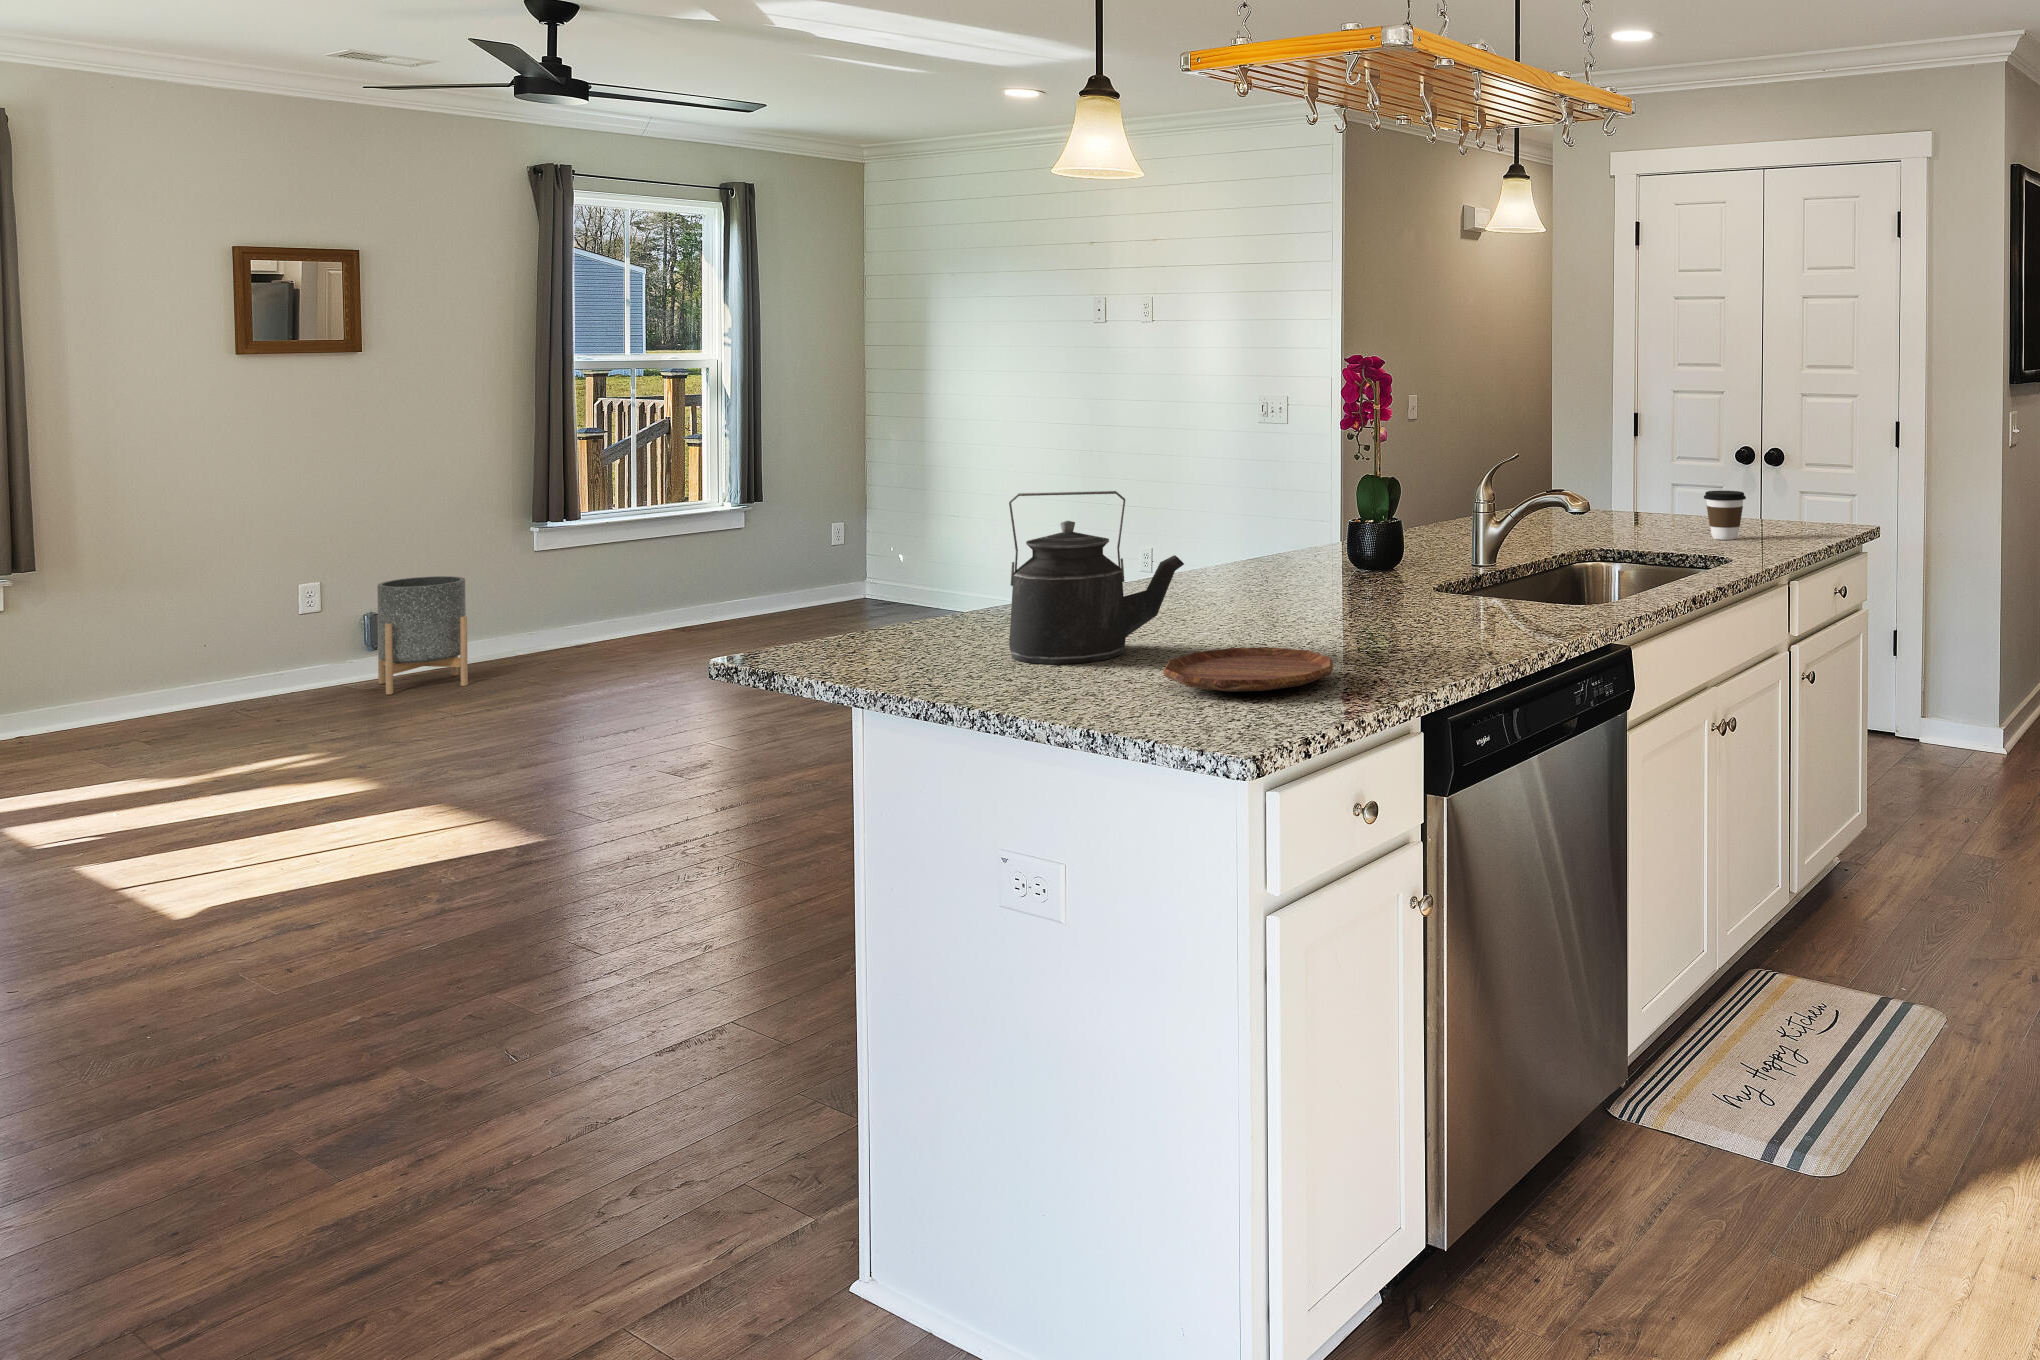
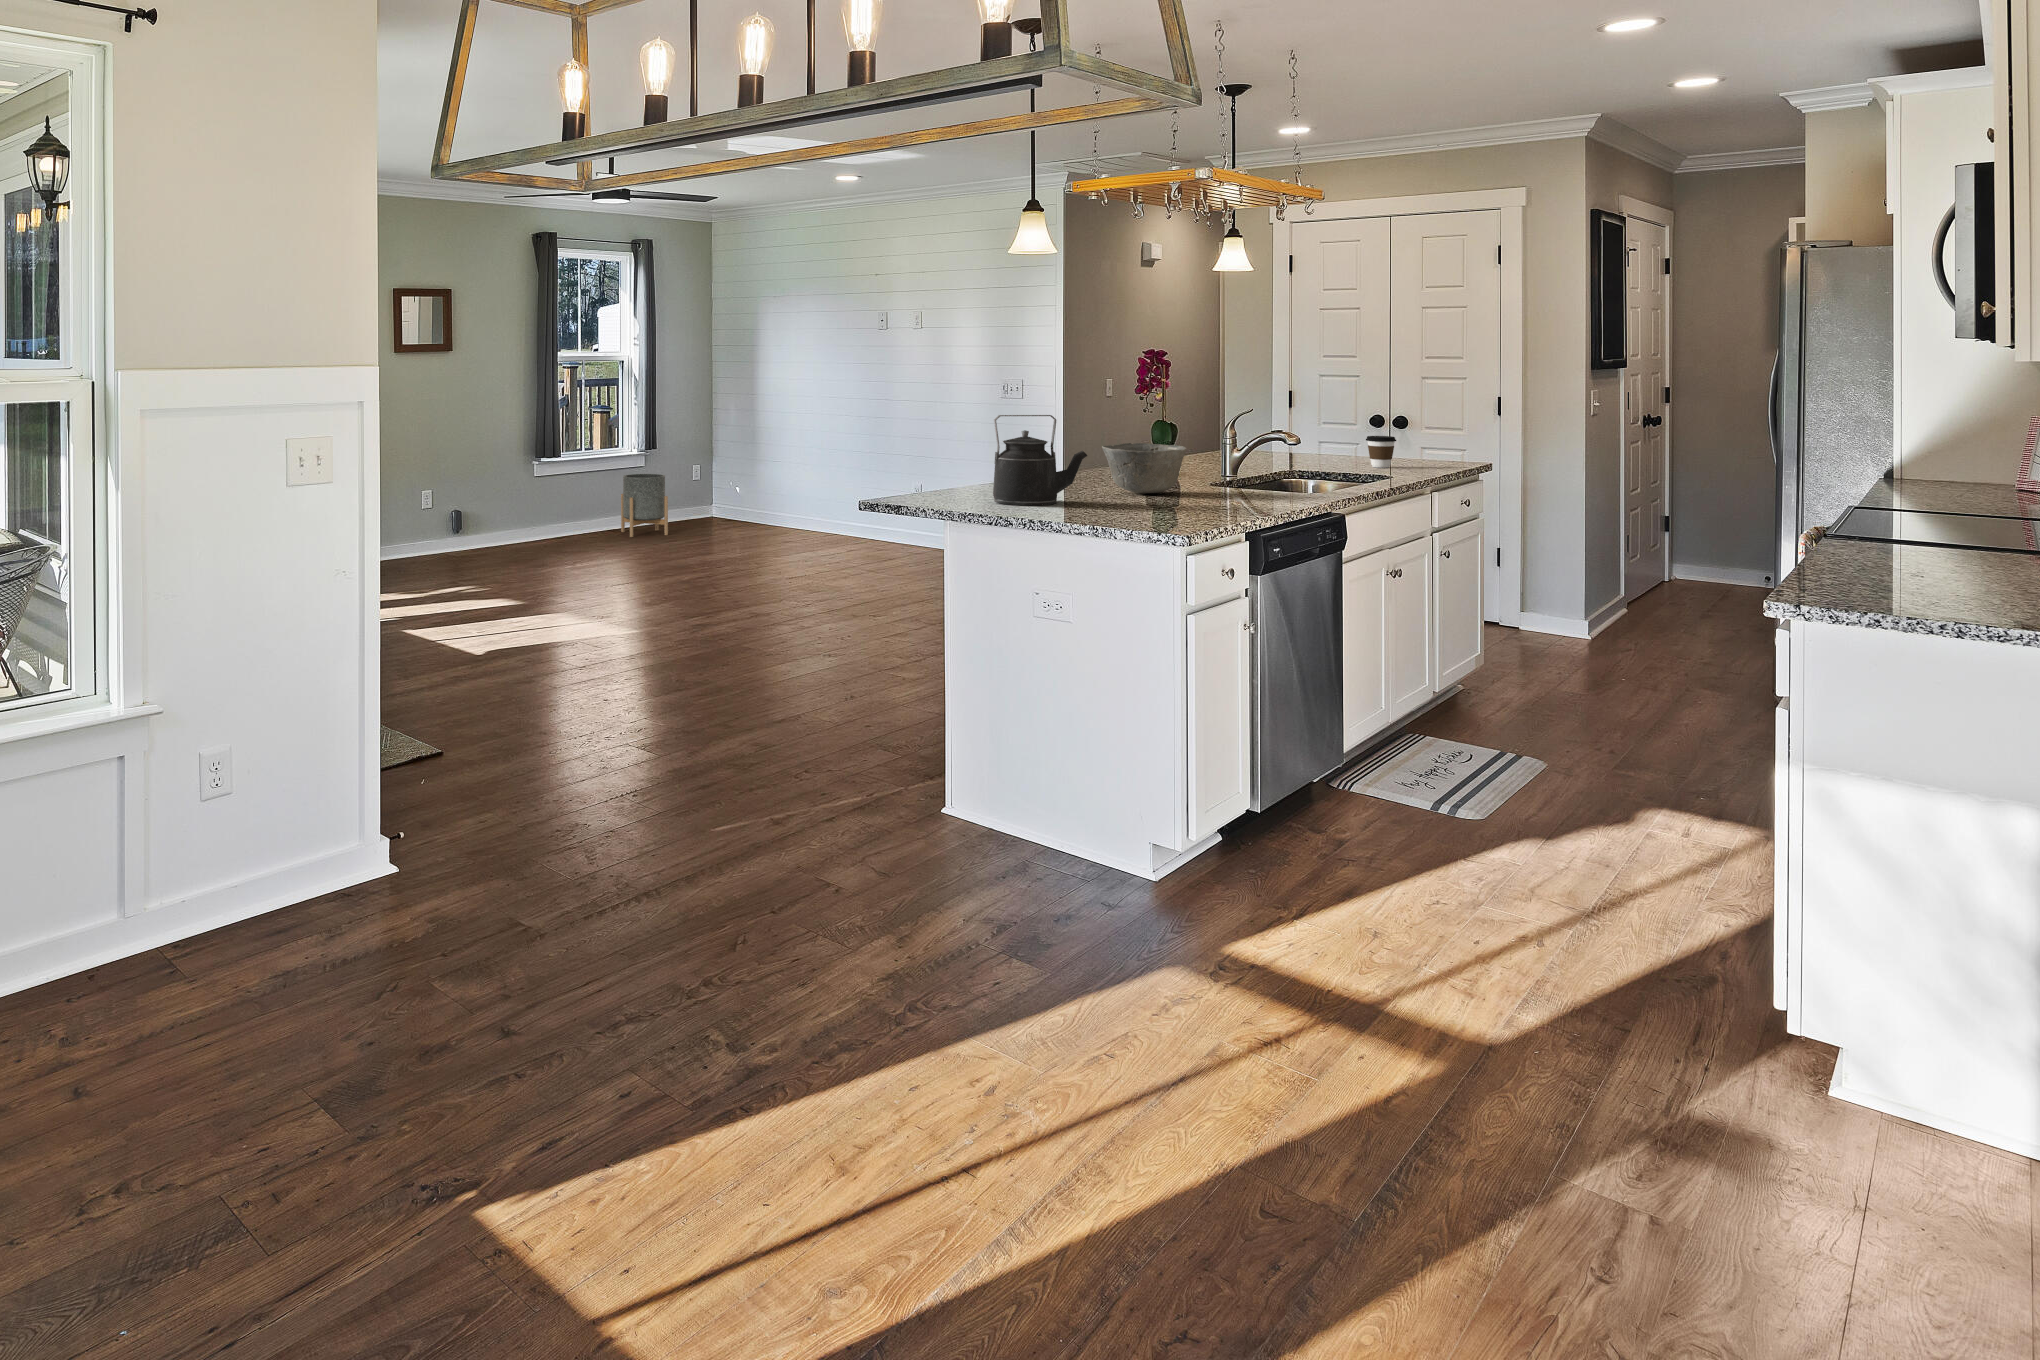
bowl: none [1239,528,1382,619] -> present [1102,443,1187,493]
planter: present [377,576,468,695] -> present [621,474,668,537]
tray: present [1163,647,1333,692] -> none [1097,498,1192,515]

